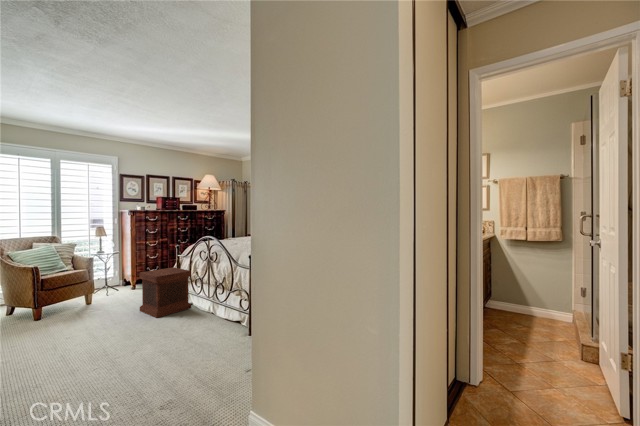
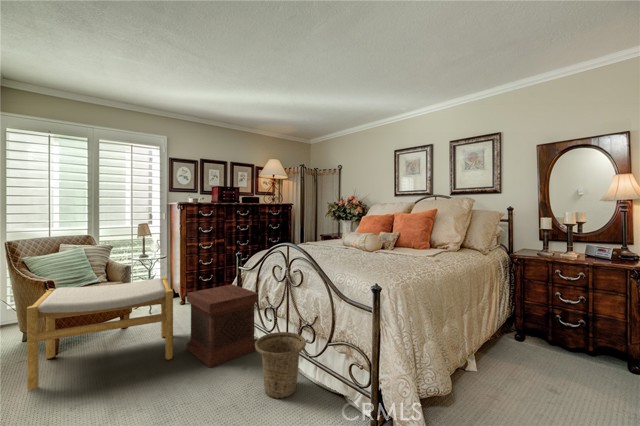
footstool: none [27,264,130,336] -> present [27,278,173,390]
basket: none [186,291,219,327] -> present [255,332,306,399]

